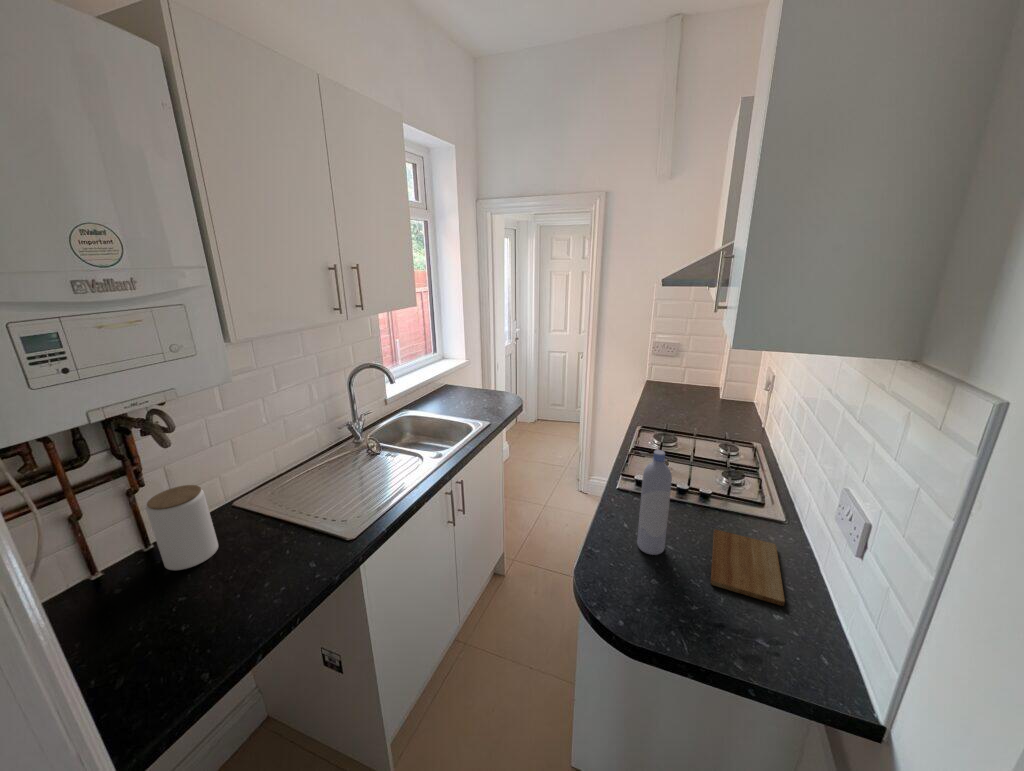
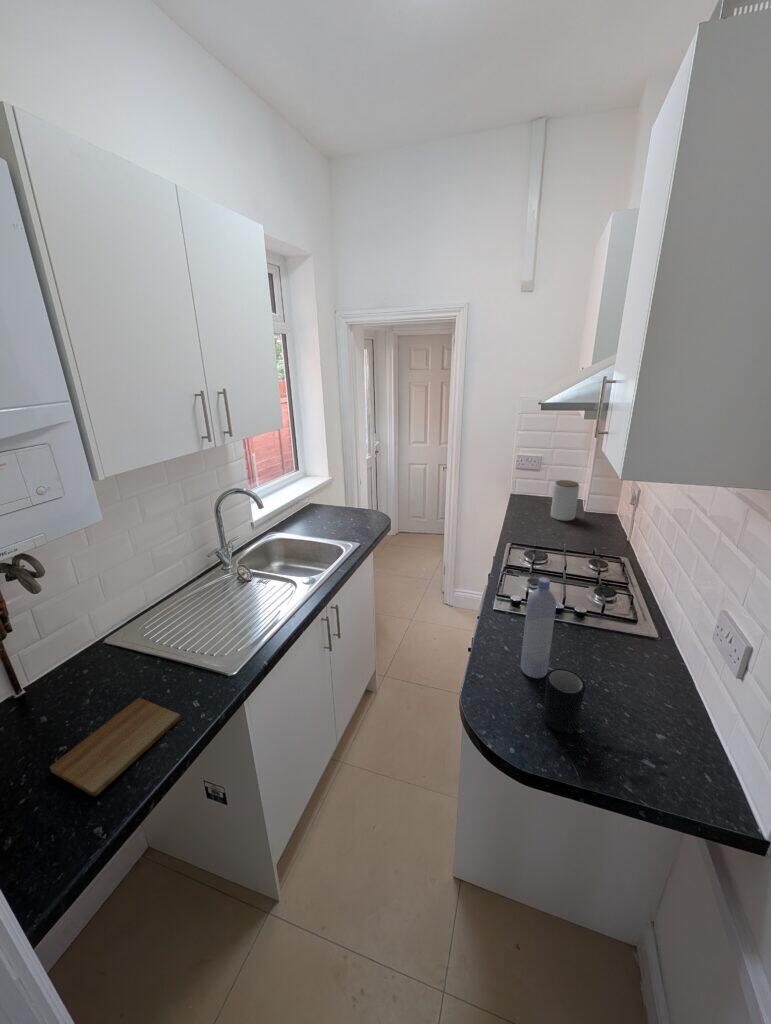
jar: present [146,485,218,570] -> present [551,480,579,521]
cutting board: present [711,530,785,606] -> present [50,698,180,796]
mug: none [656,543,697,609] -> present [544,669,585,734]

